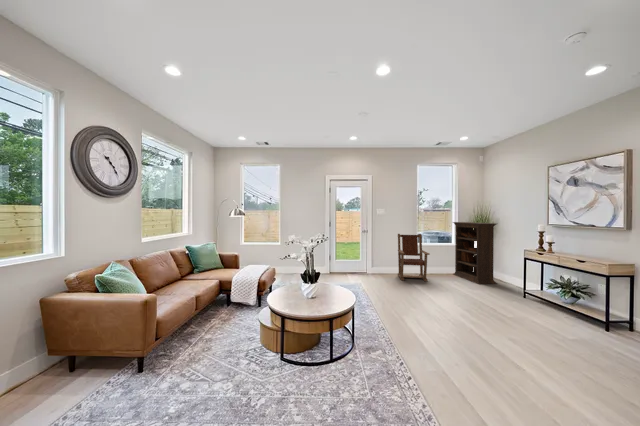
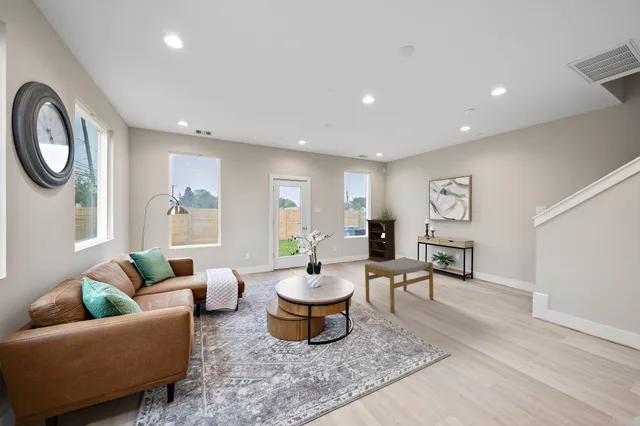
armchair: present [398,234,430,281] -> none [329,231,357,269]
footstool: none [401,274,512,349] -> present [365,257,433,313]

